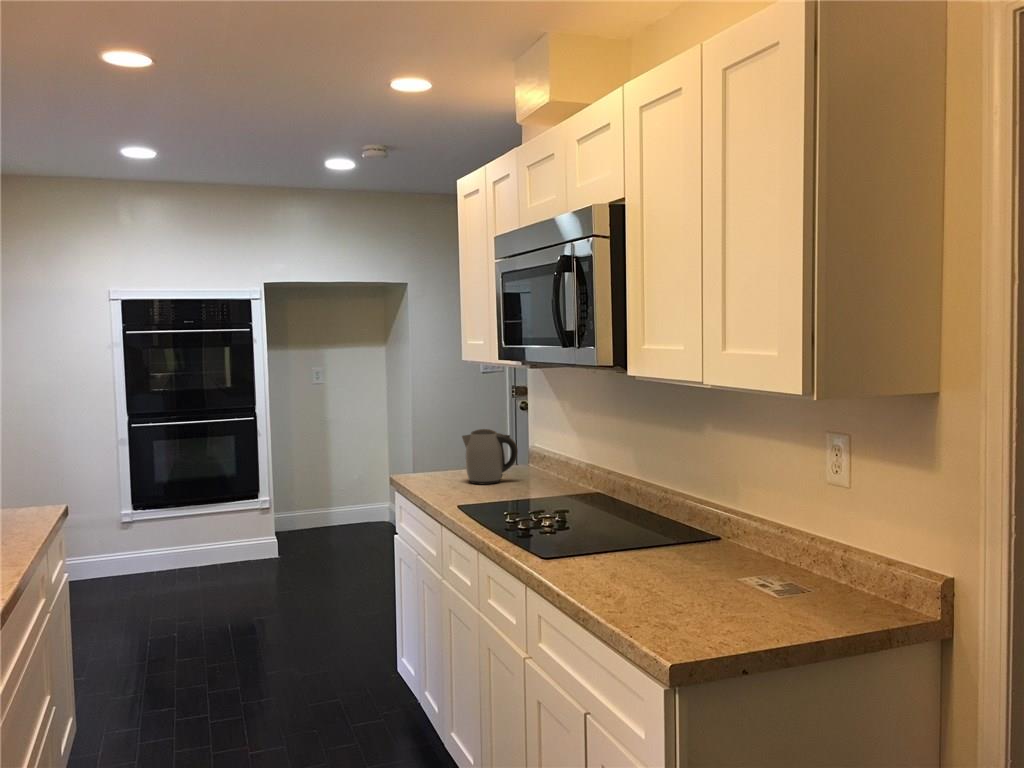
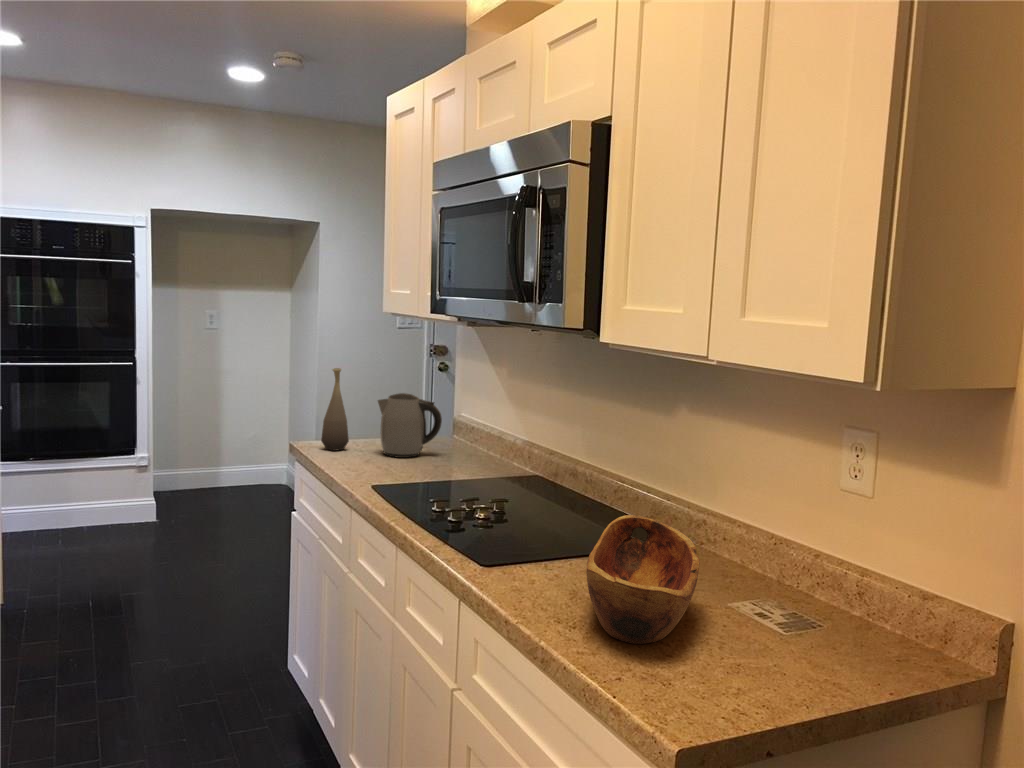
bottle: none [416,411,440,482] -> present [321,368,349,451]
wooden bowl: none [615,513,706,605] -> present [586,515,700,644]

